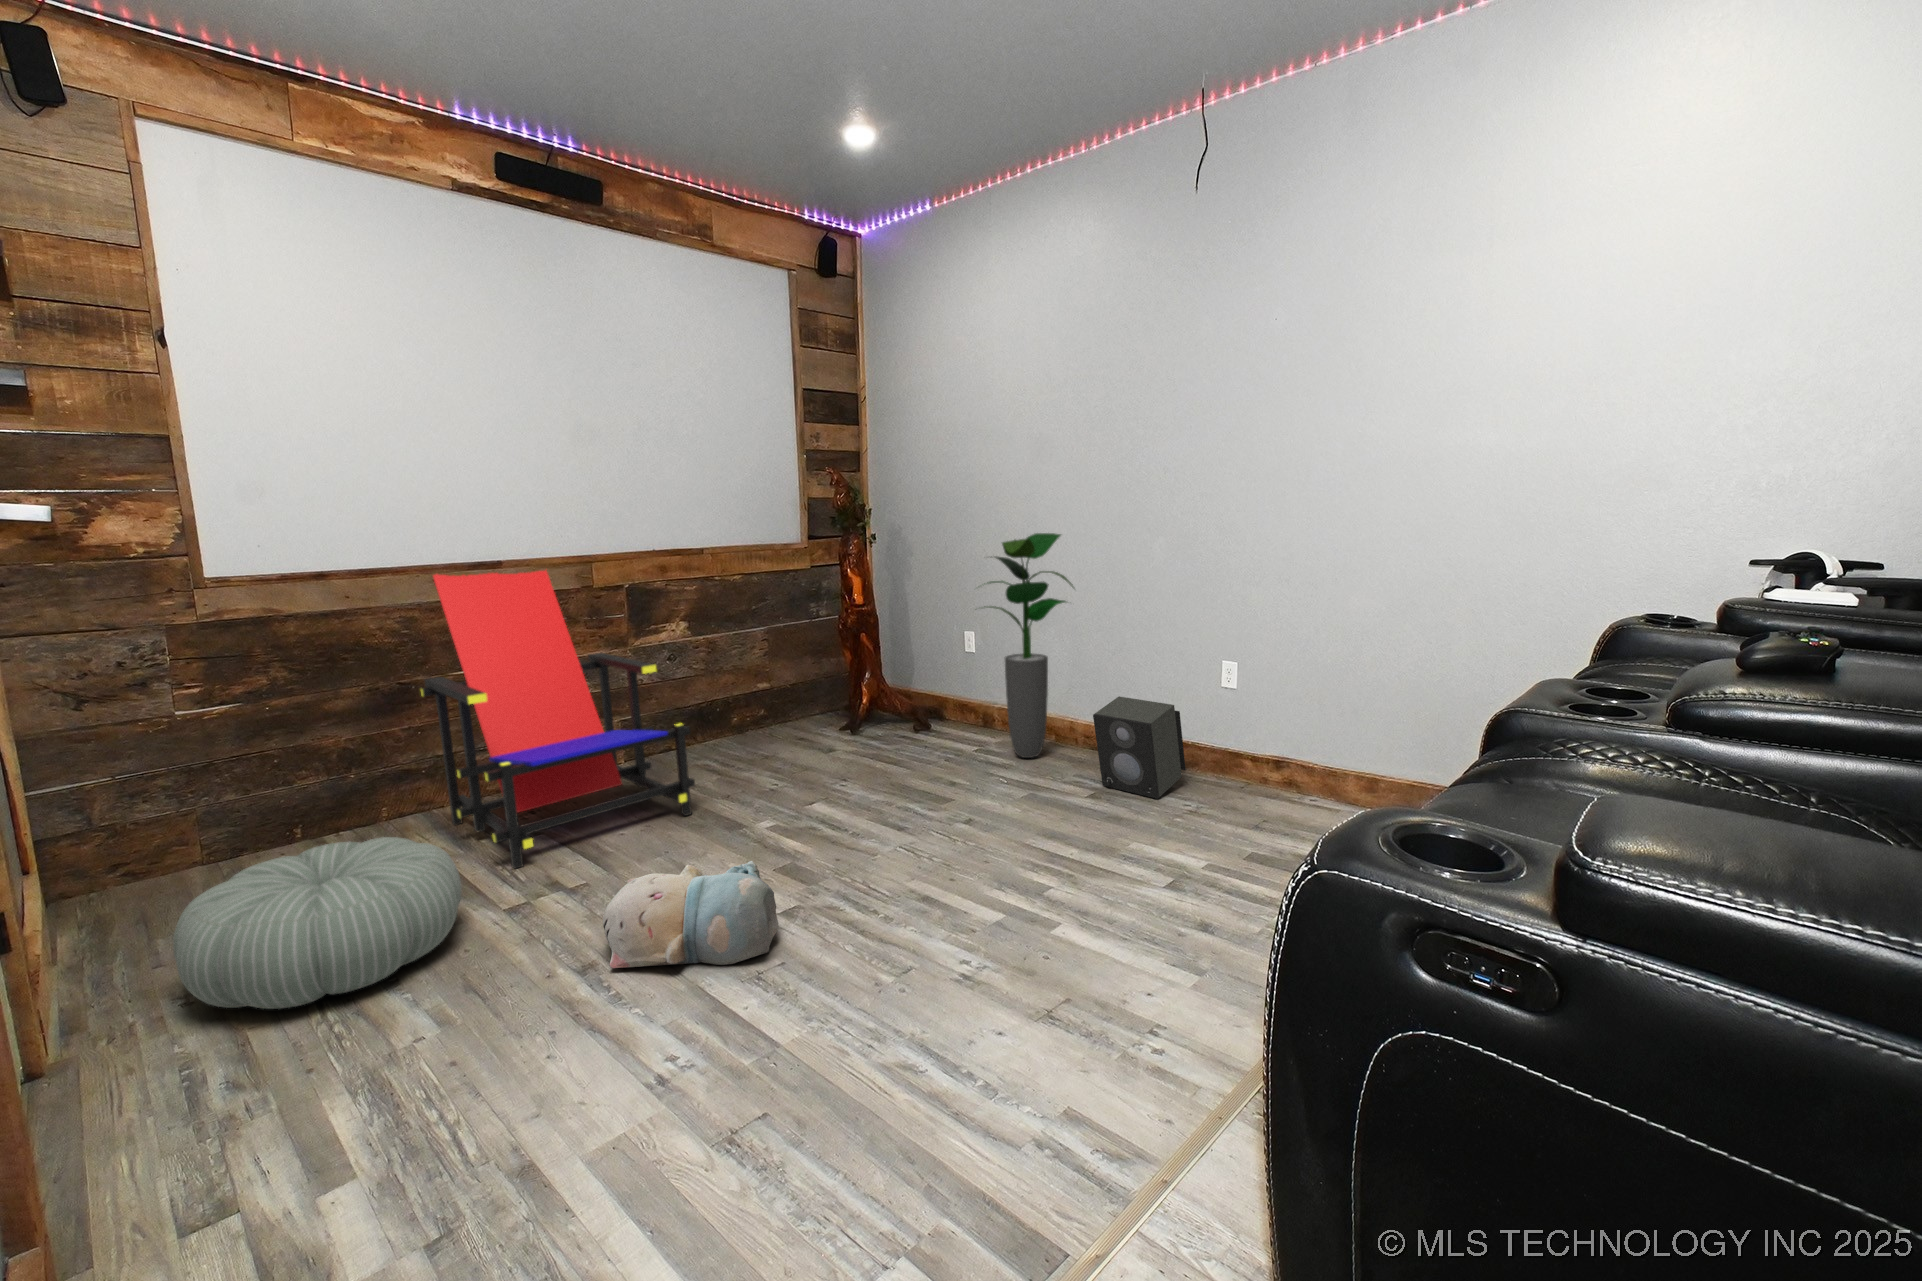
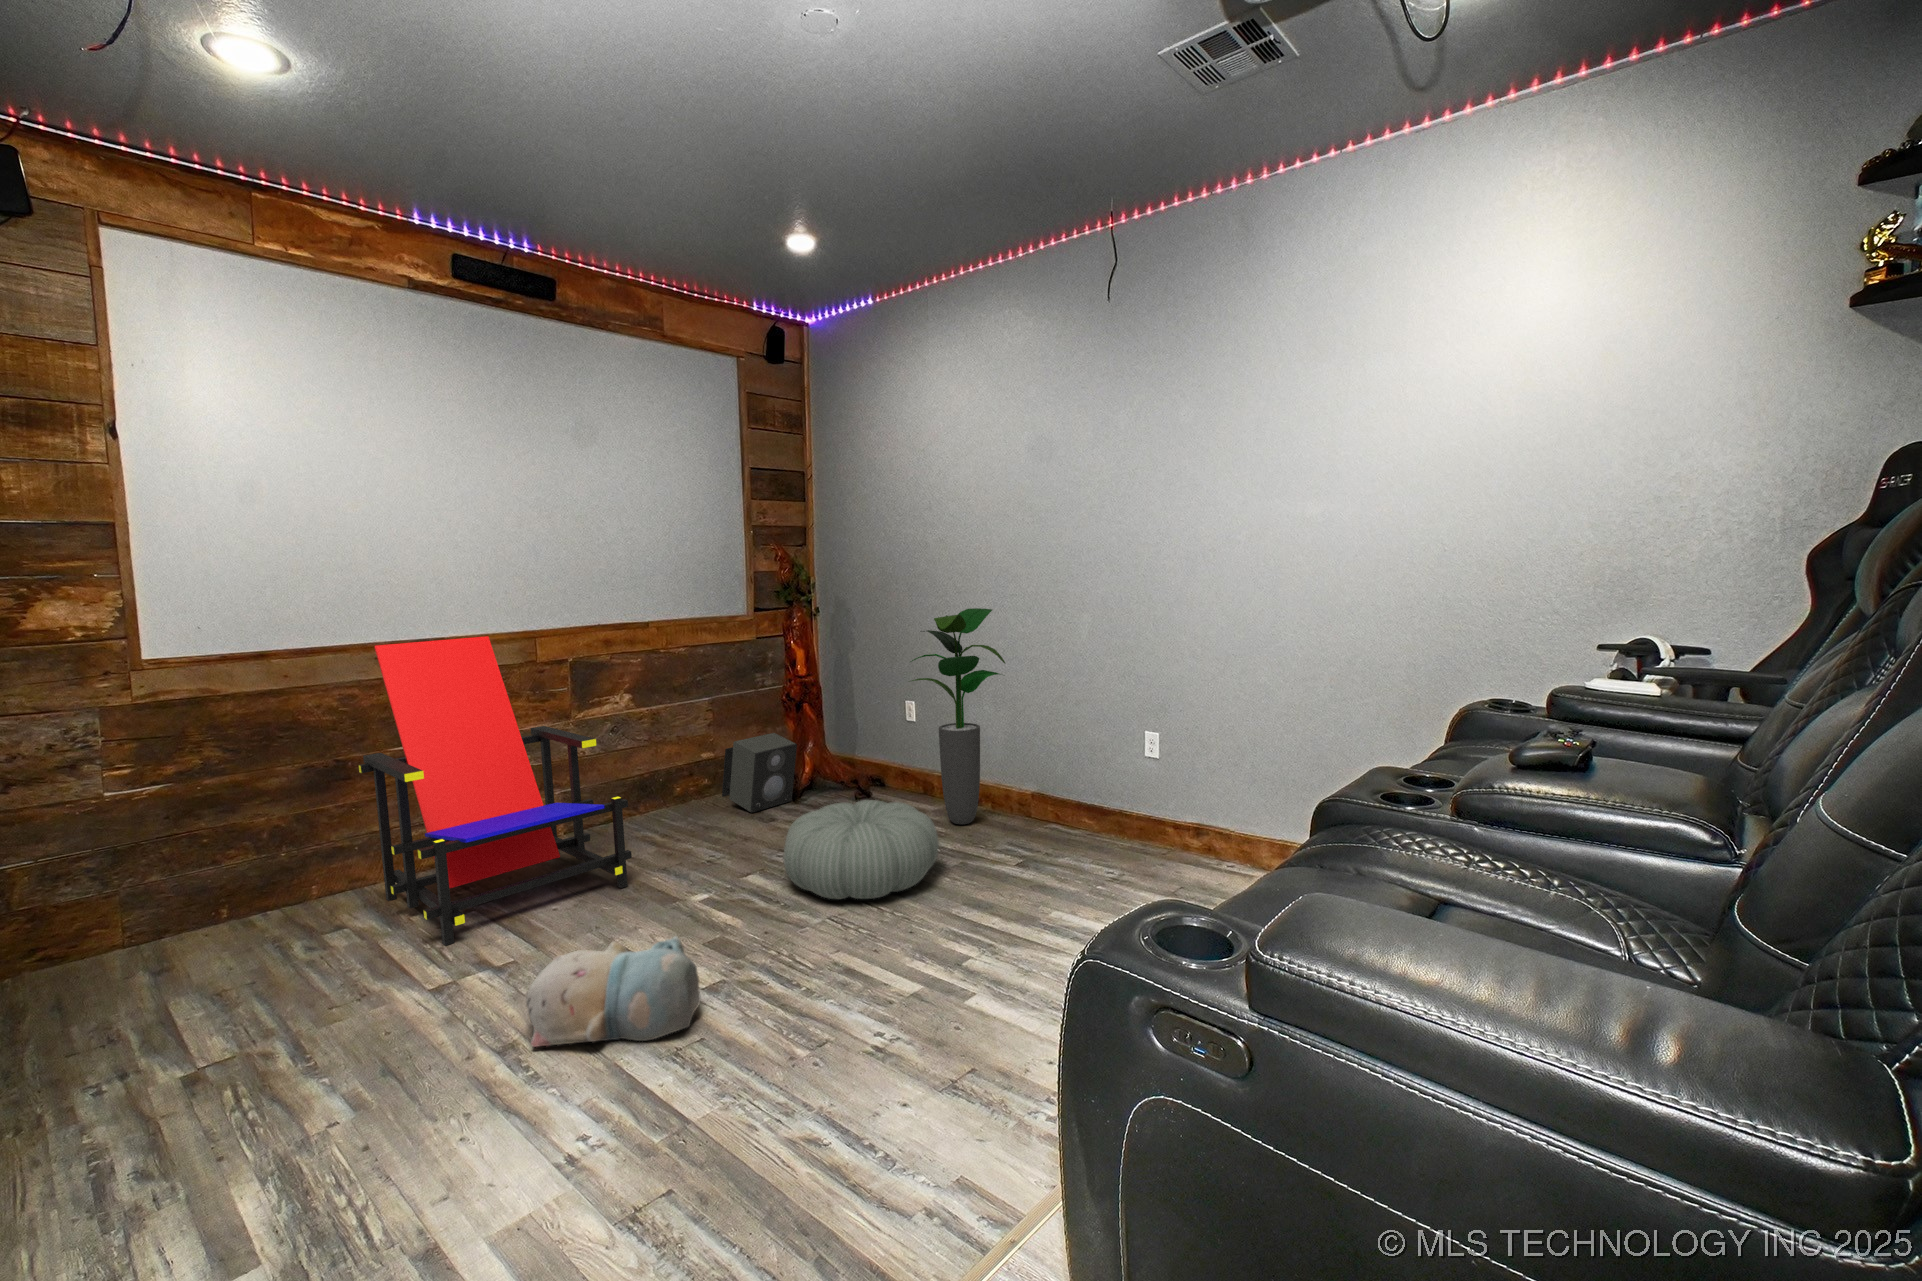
speaker: present [1093,696,1186,799] -> present [722,733,797,813]
pouf: present [173,837,461,1009] -> present [784,800,939,900]

